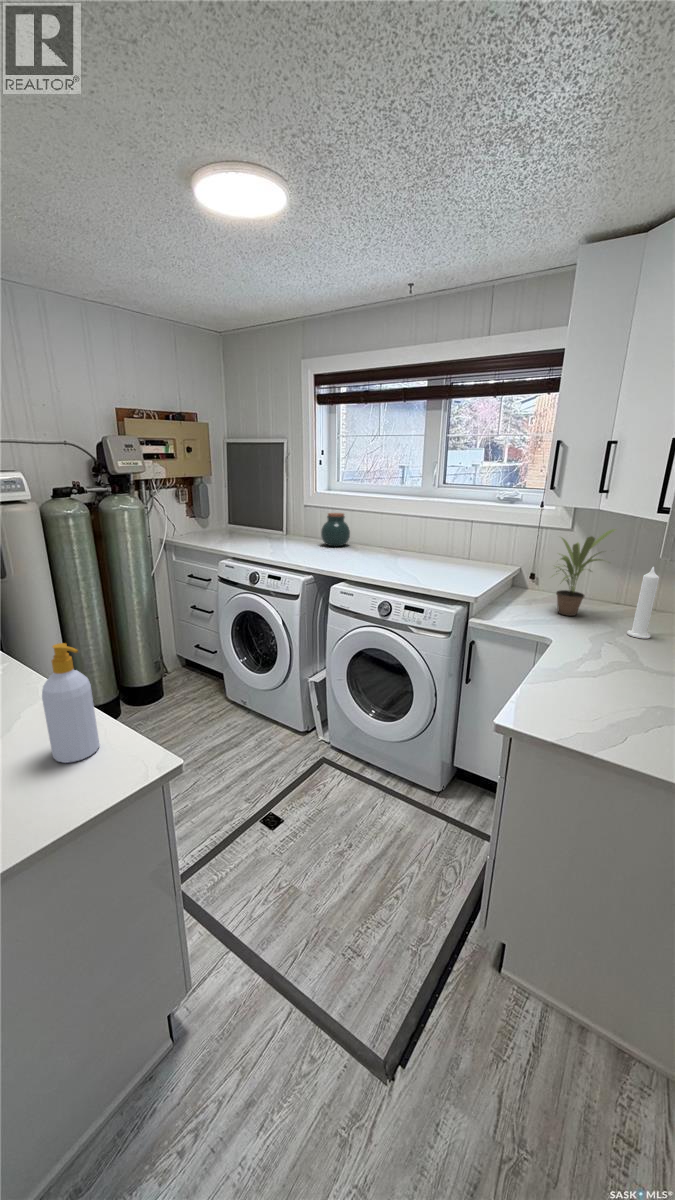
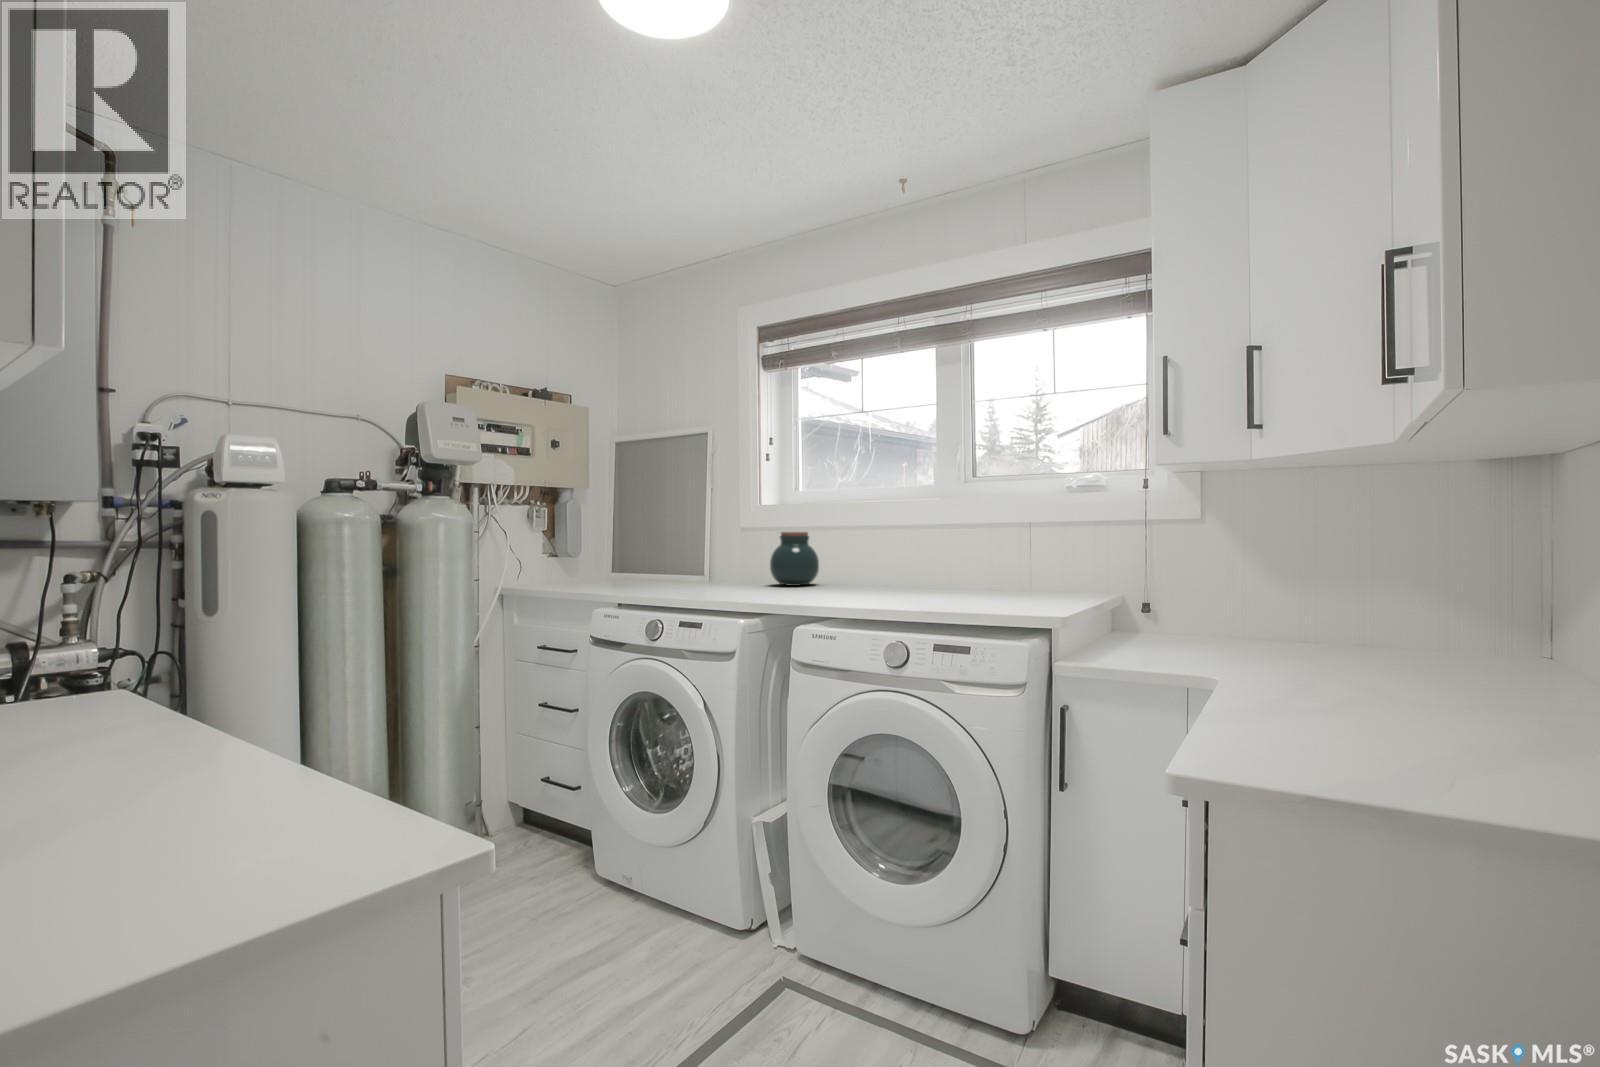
potted plant: present [556,529,616,616] -> none [1176,506,1284,658]
candle: present [627,567,659,639] -> none [1338,549,1383,679]
soap bottle: present [42,643,99,763] -> none [236,607,344,872]

